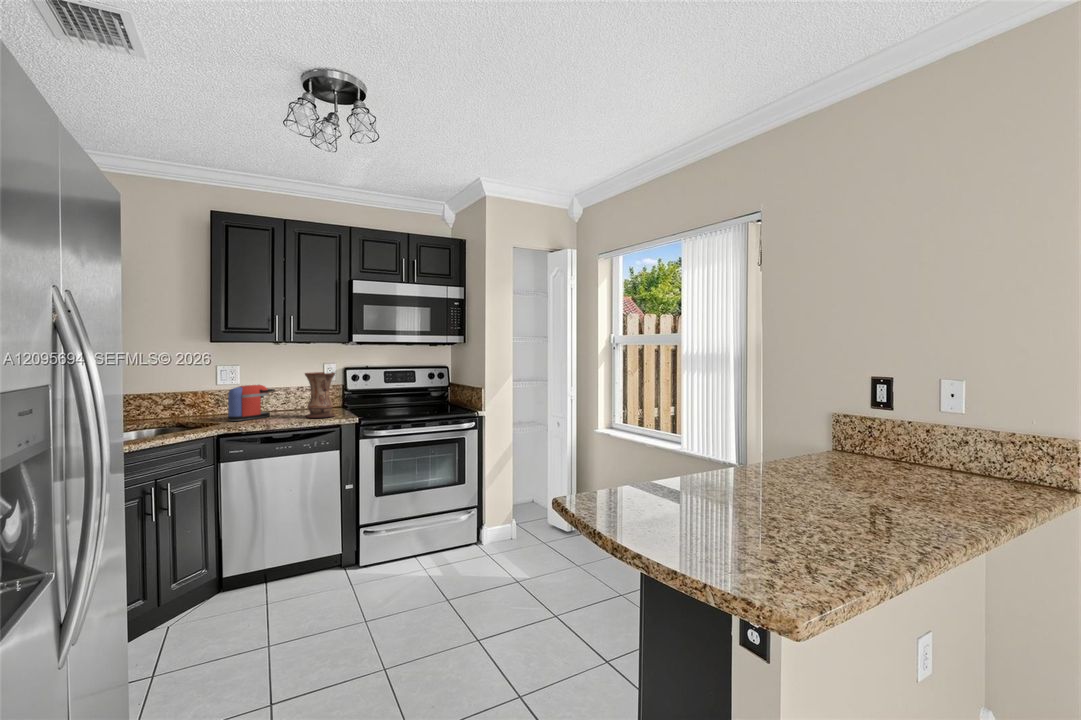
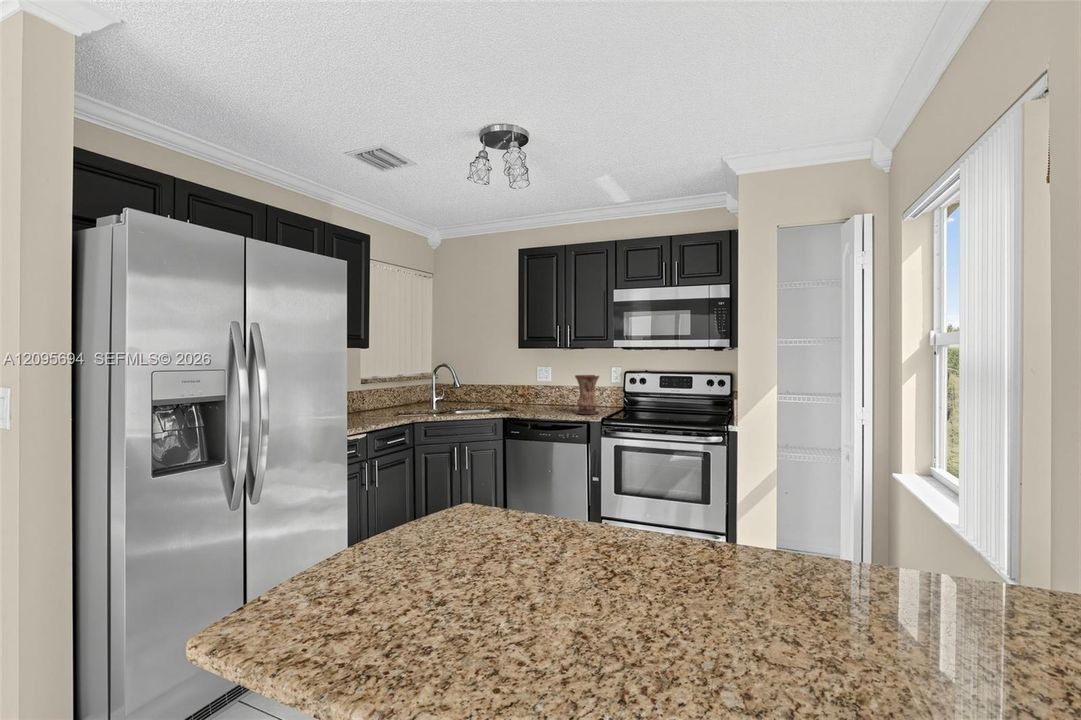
coffee maker: present [227,385,275,421] -> none [528,383,565,410]

